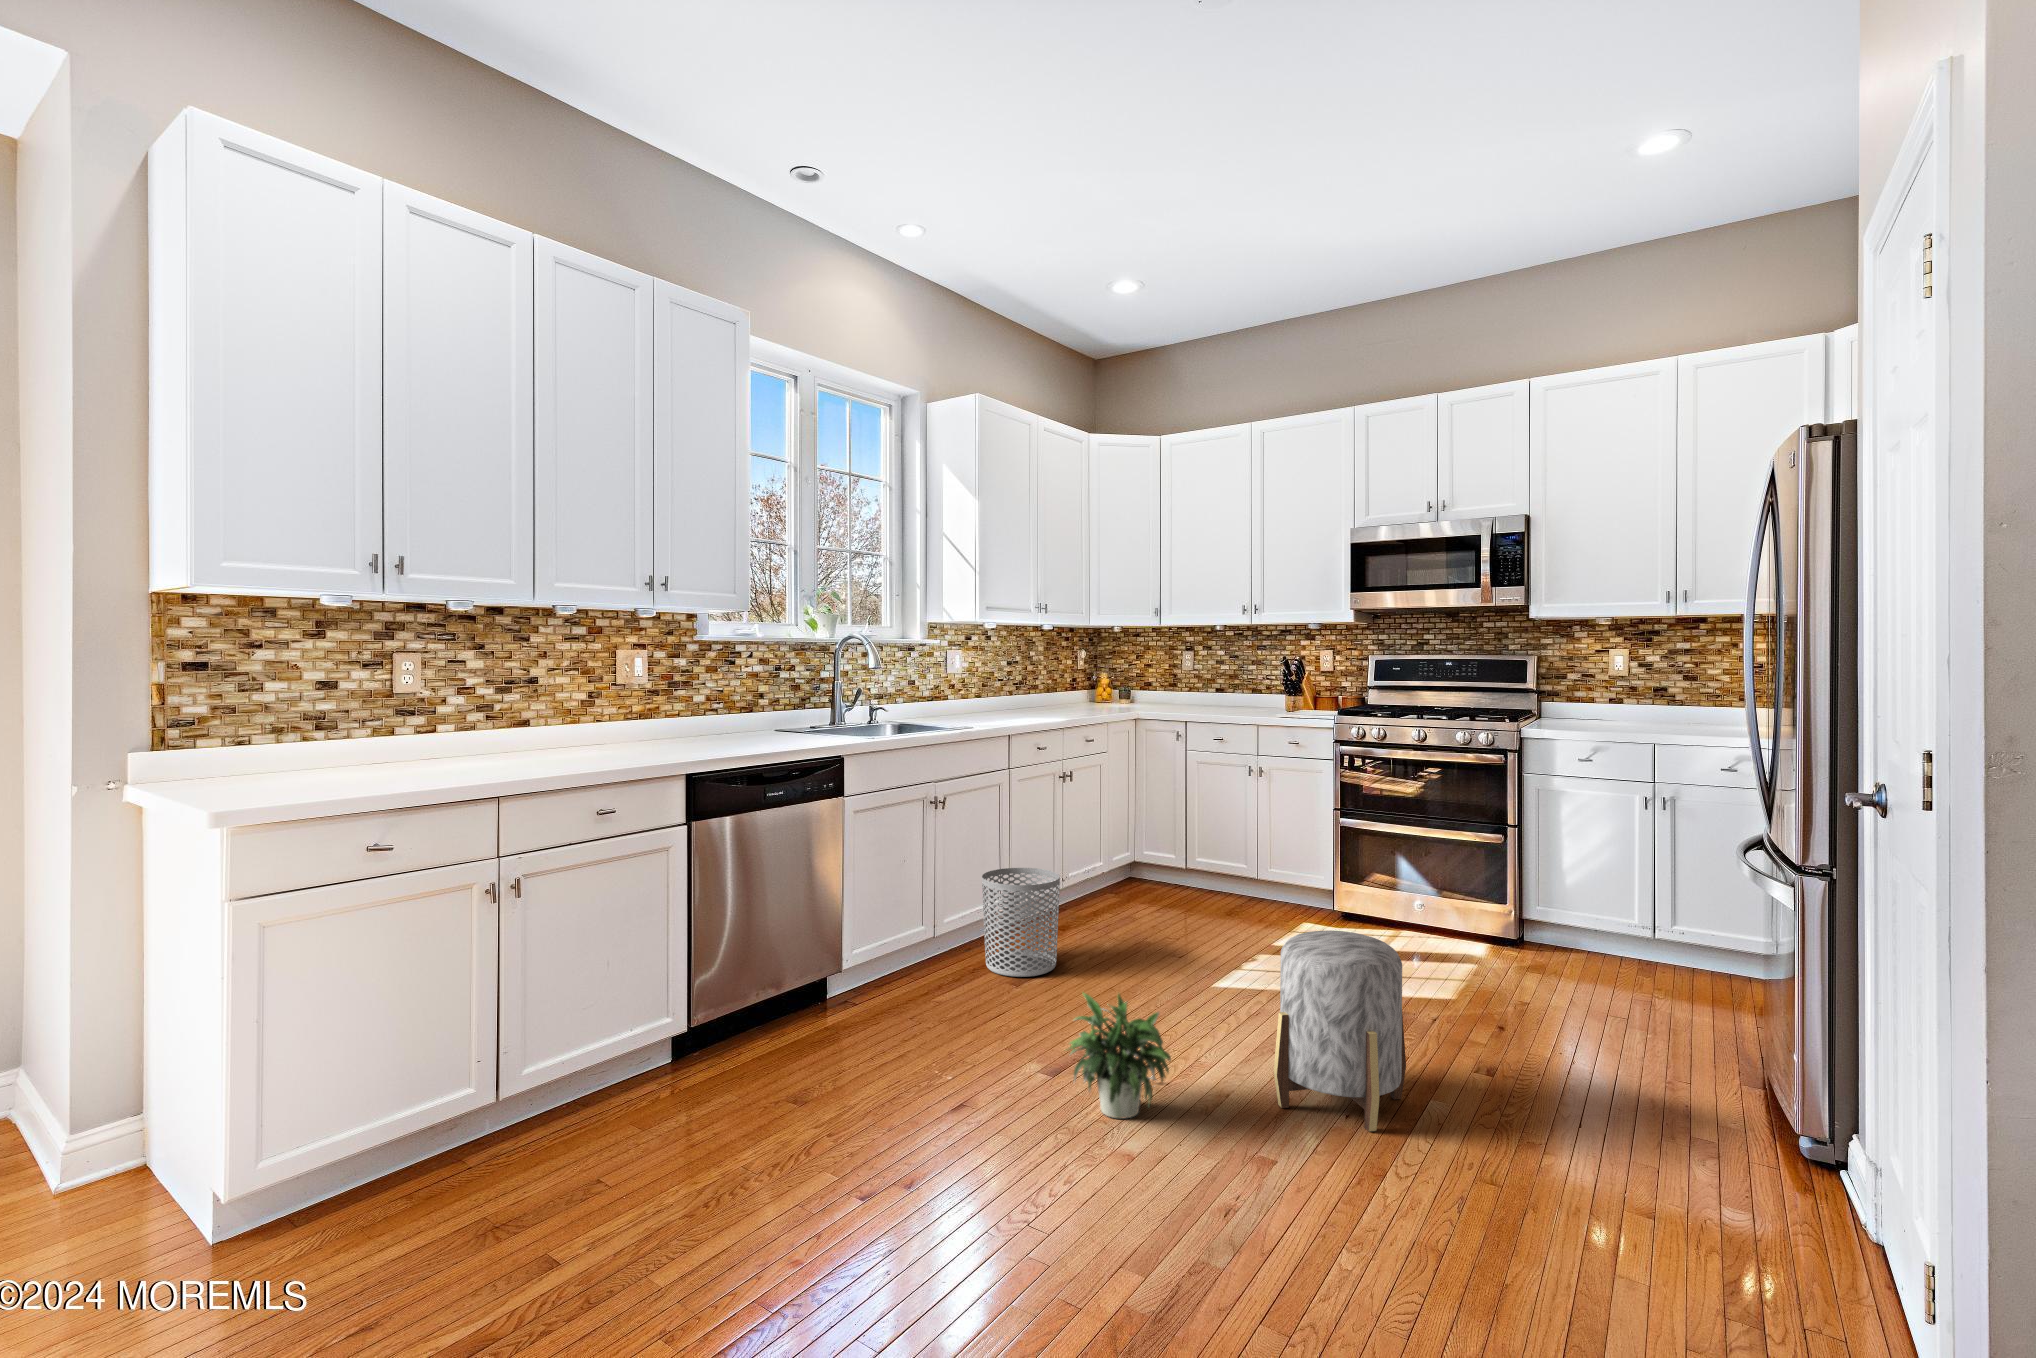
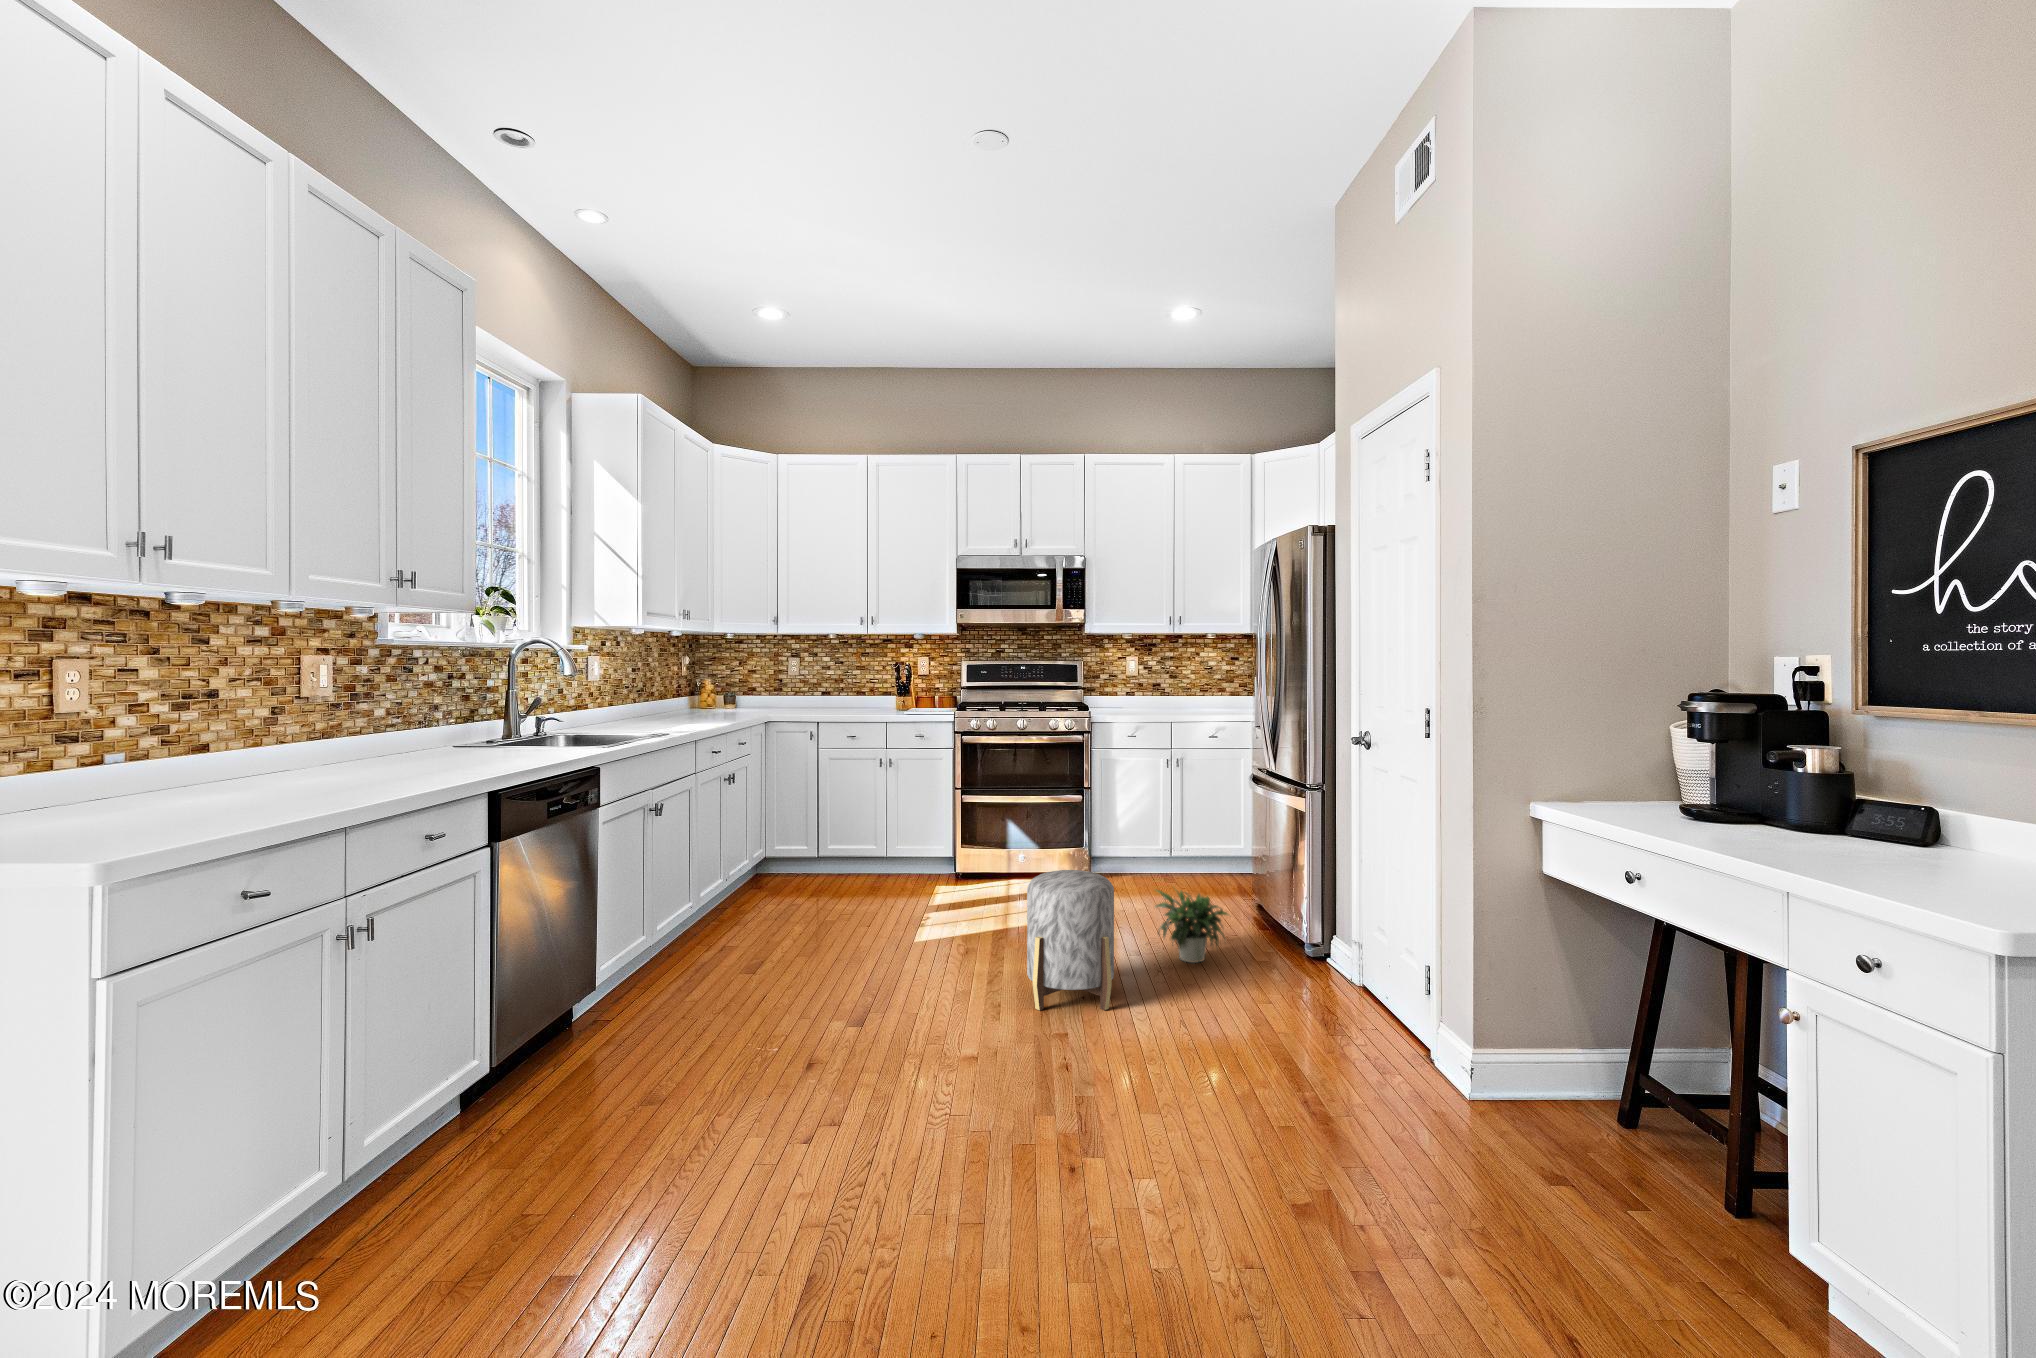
waste bin: present [982,868,1060,977] -> none [696,863,773,966]
potted plant: present [1068,993,1171,1119] -> present [1156,890,1228,963]

